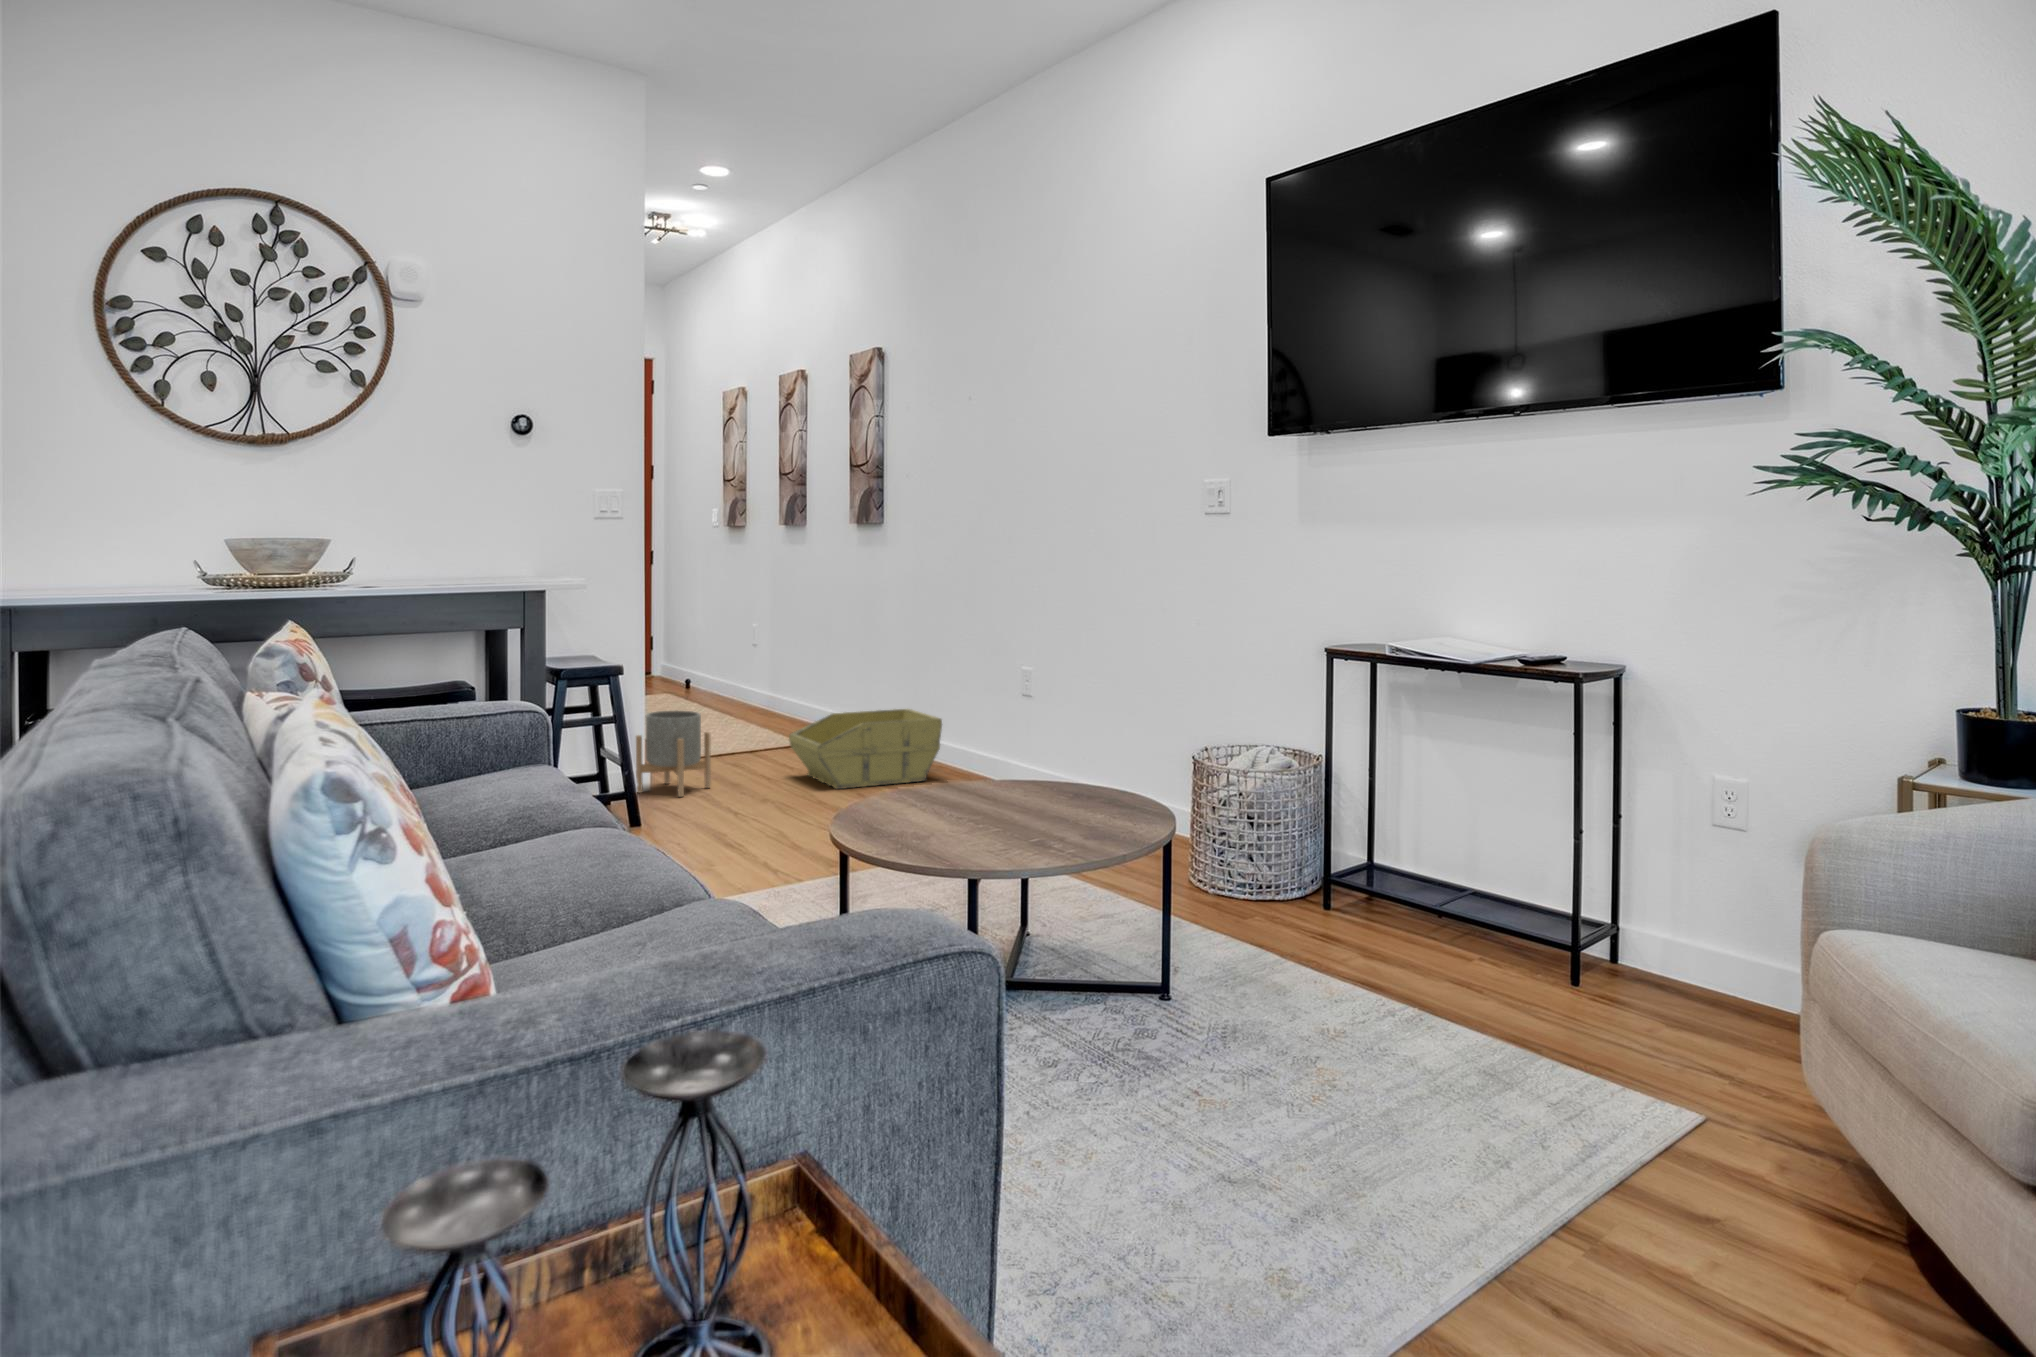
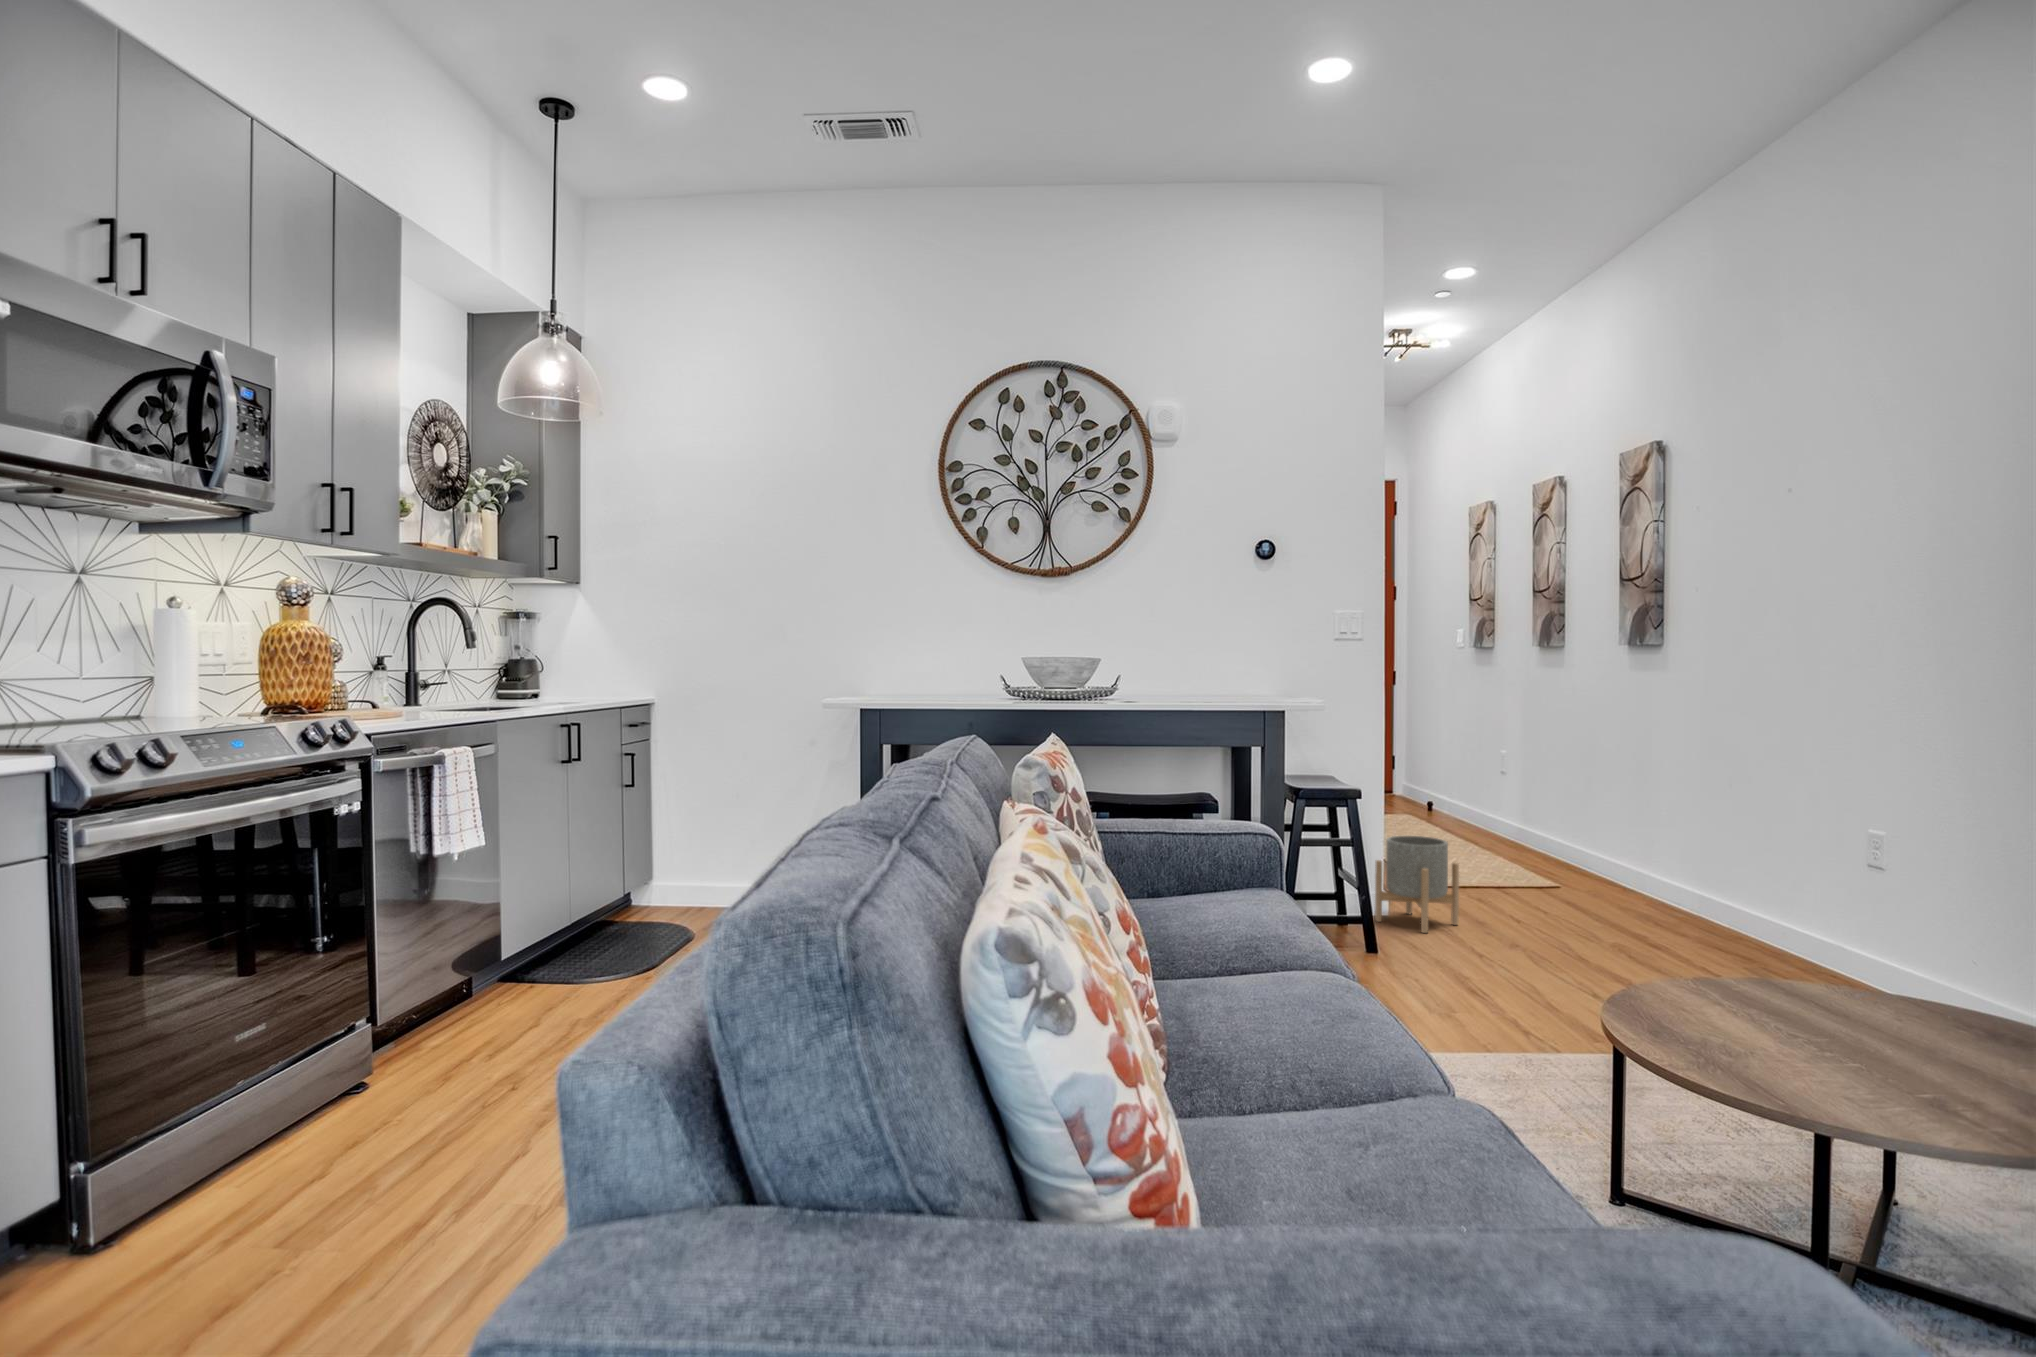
storage bin: present [789,709,942,789] -> none [1552,852,1769,948]

